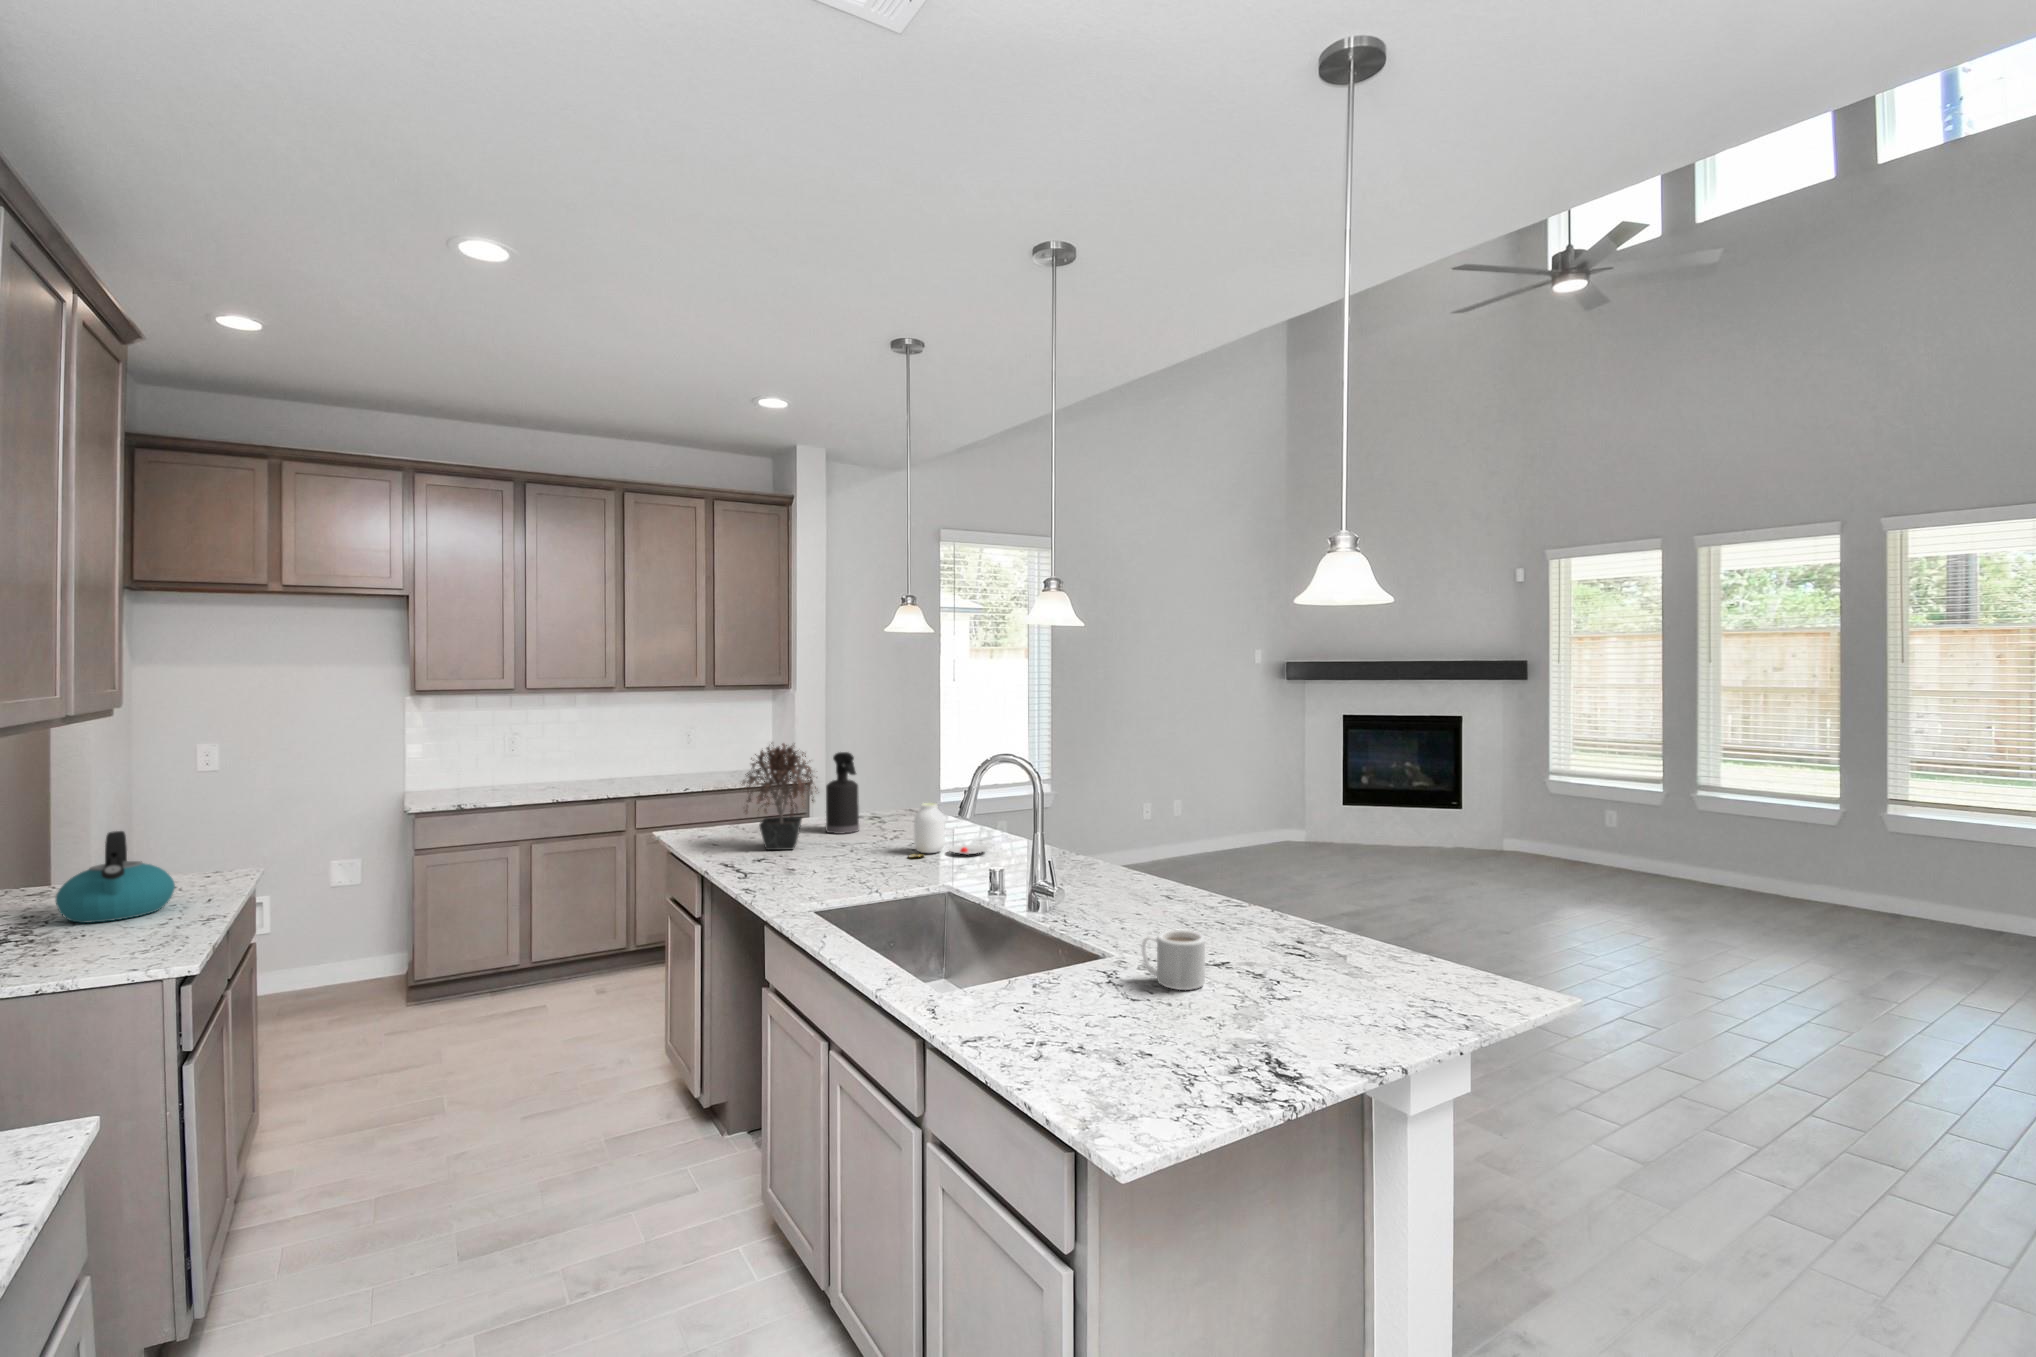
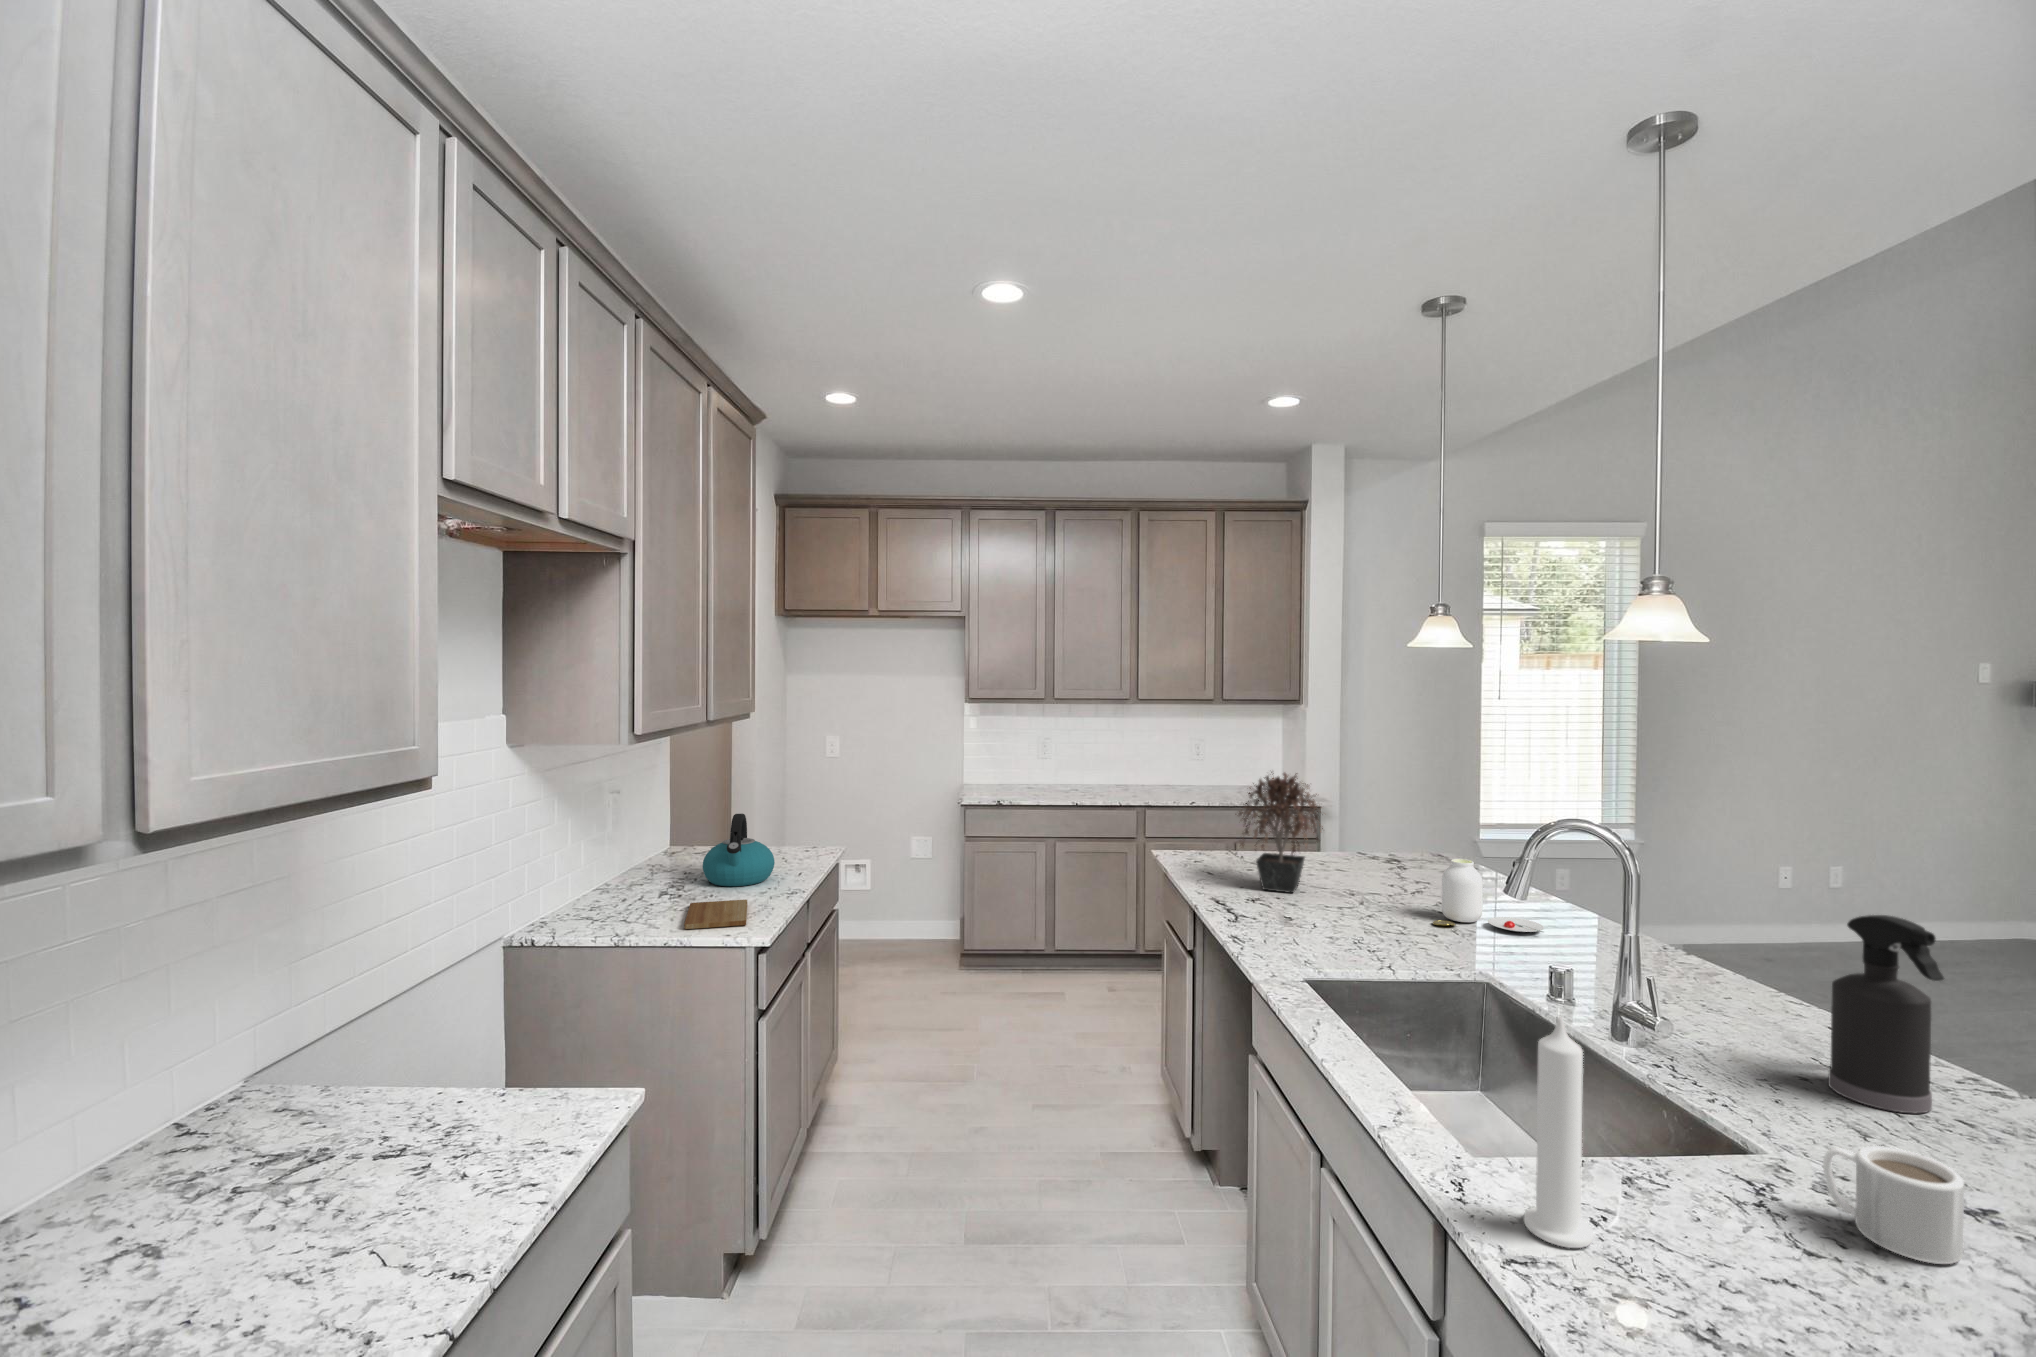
spray bottle: present [826,752,859,834] -> present [1828,915,1944,1114]
candle: none [976,873,1018,1029] -> present [1524,1017,1594,1248]
cutting board: none [50,930,153,972] -> present [684,899,747,929]

